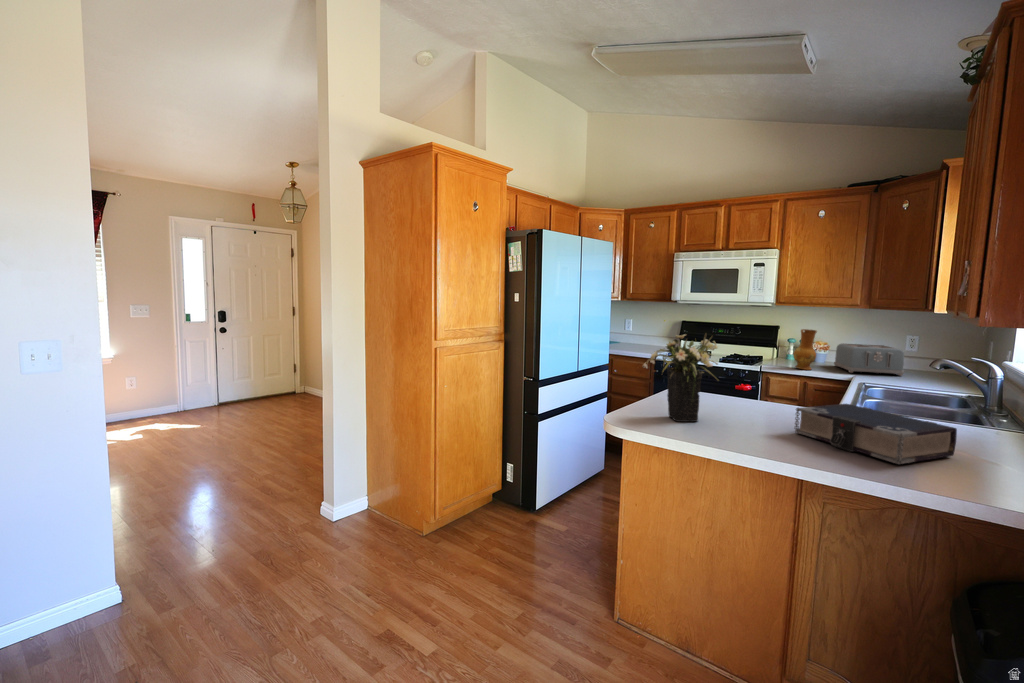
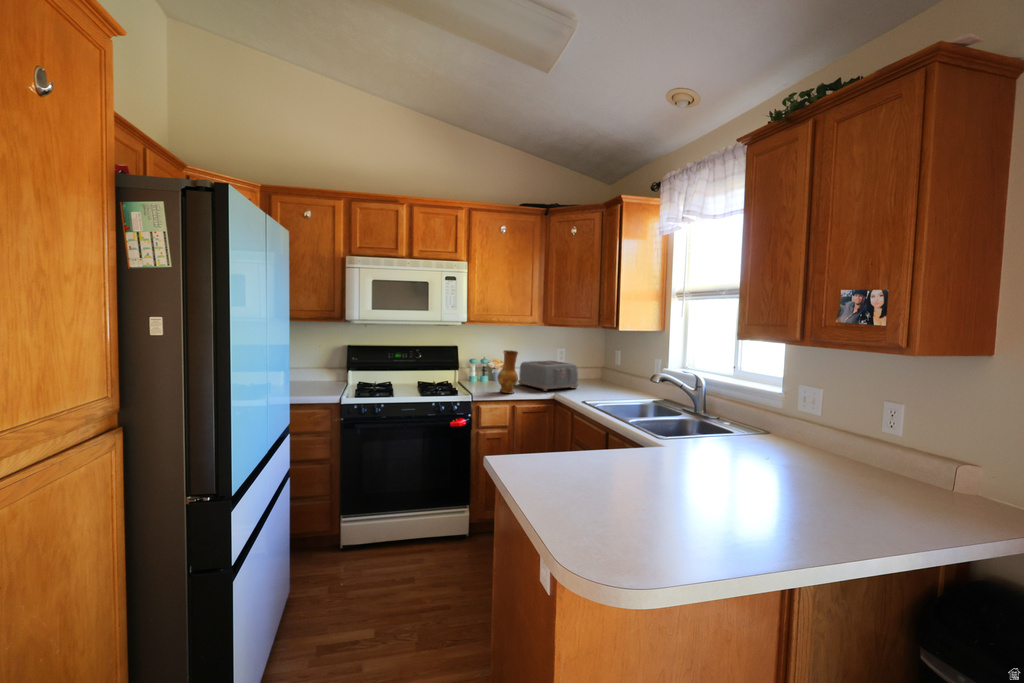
flower arrangement: present [643,334,718,422] -> none [575,387,692,530]
book: present [794,404,957,464] -> none [709,445,854,513]

